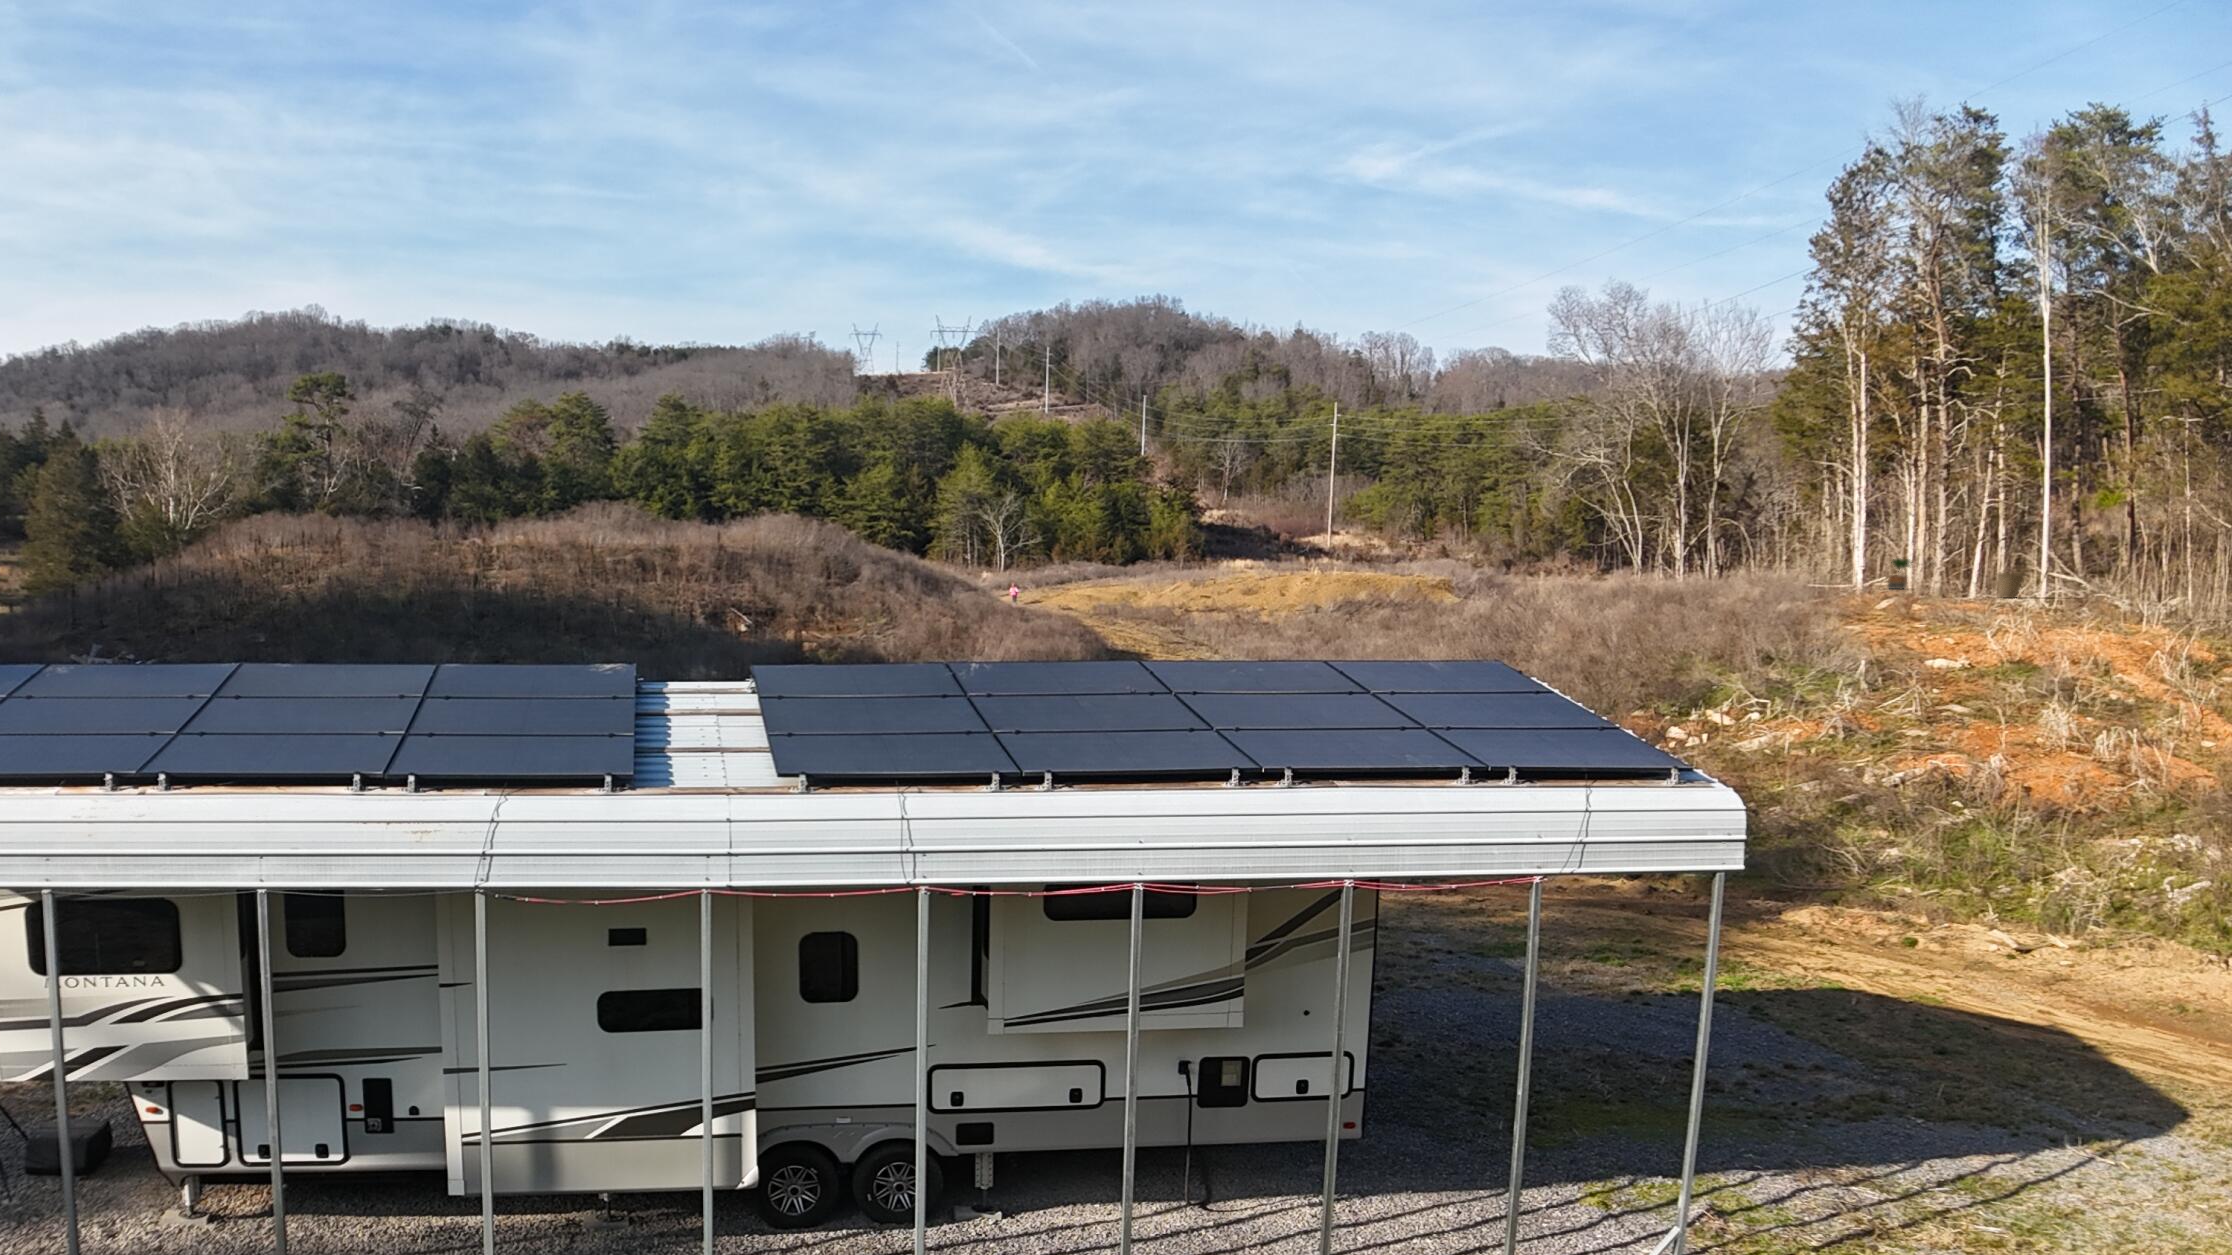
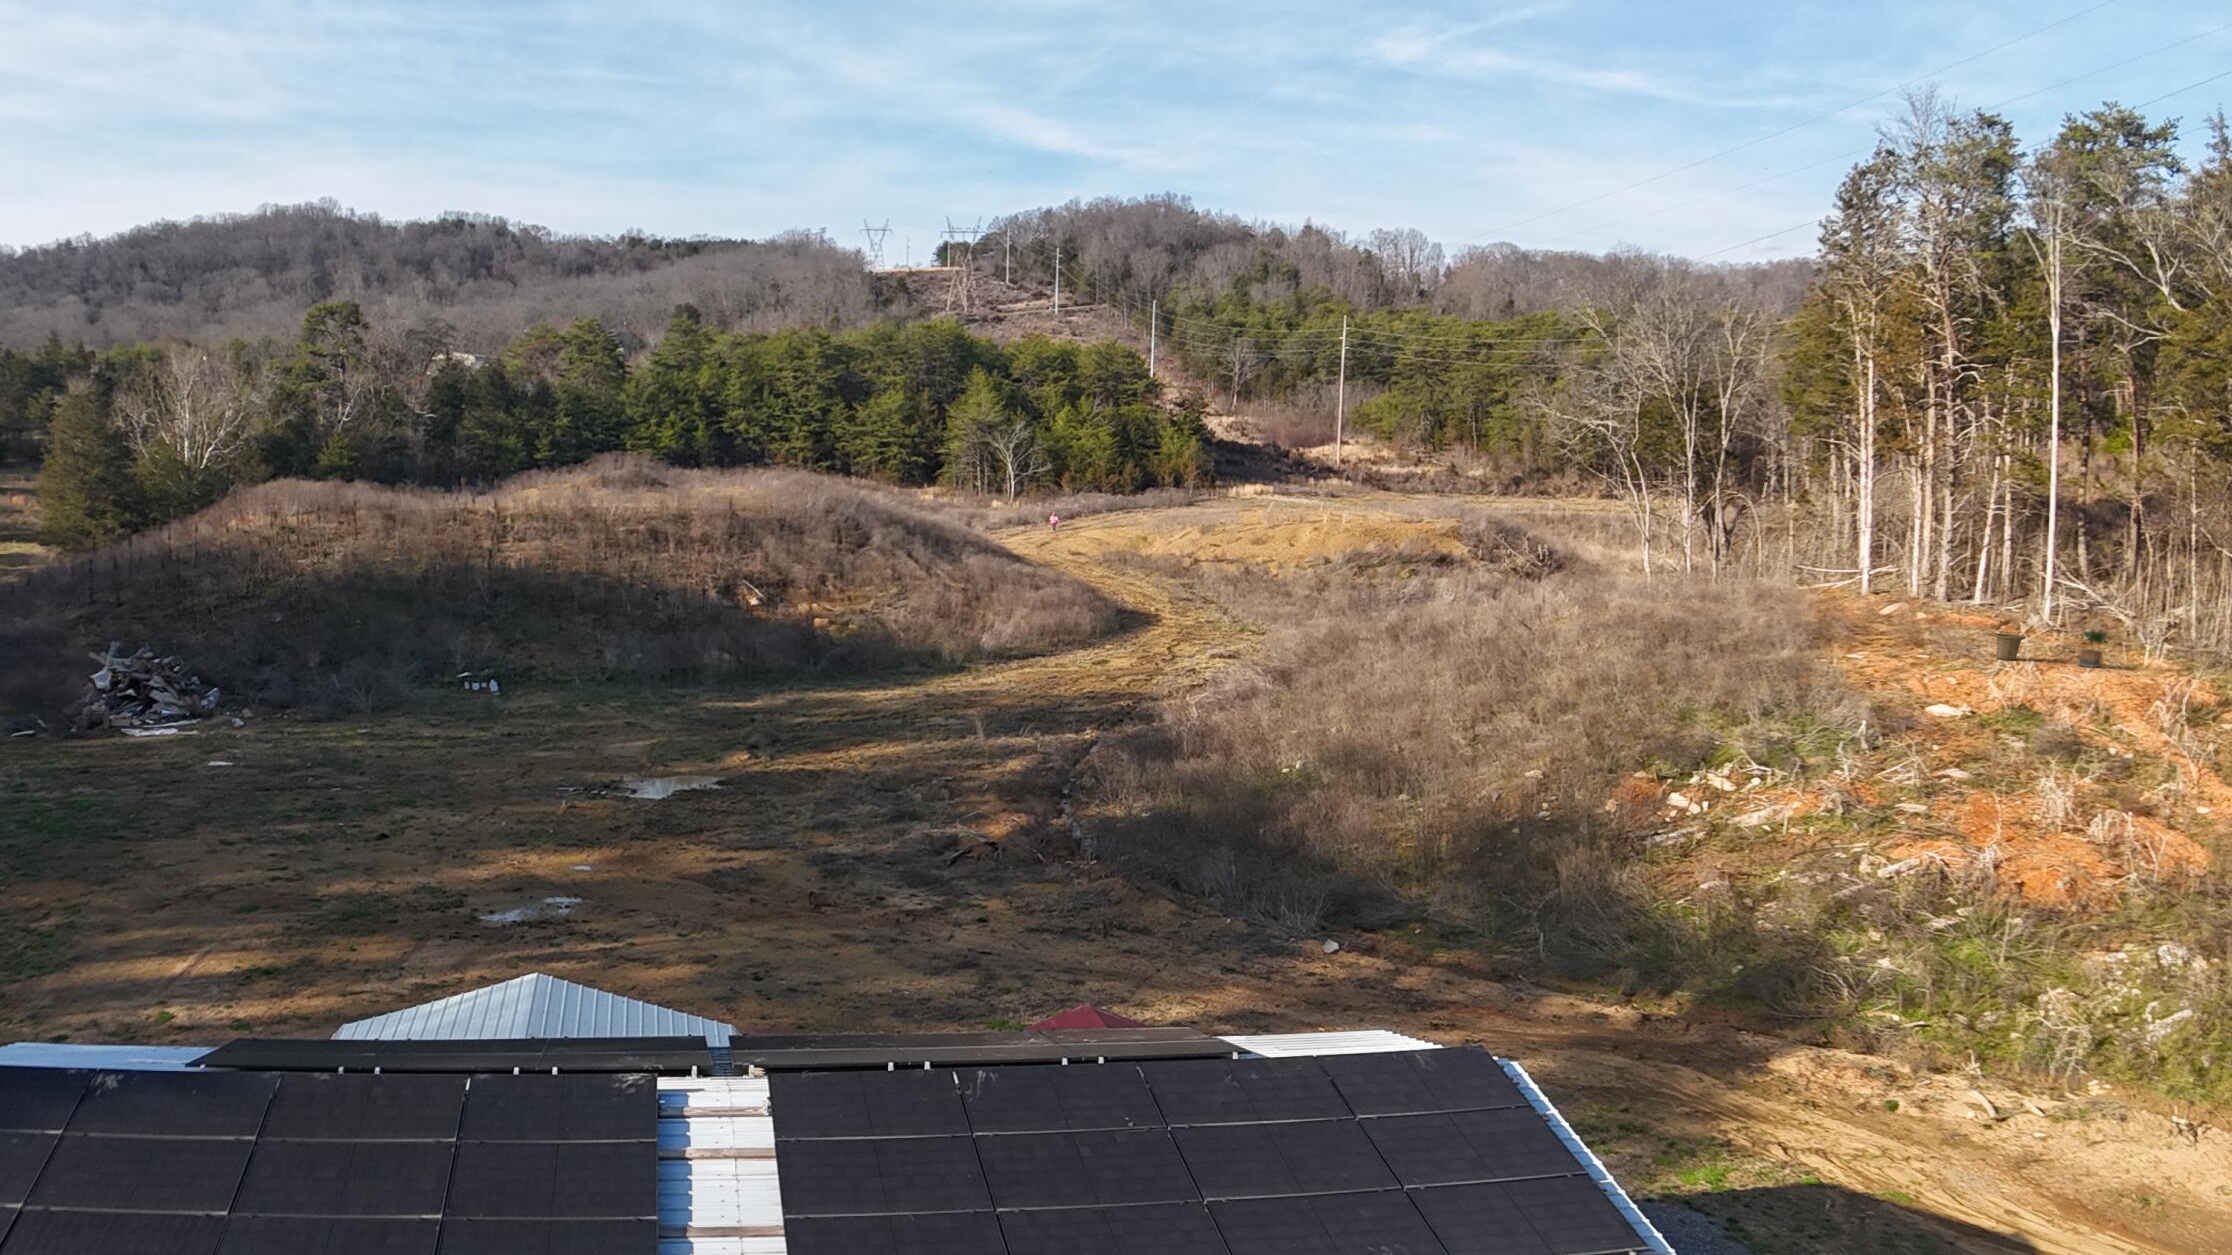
potted tree: present [1888,558,1913,589] -> present [2078,630,2109,668]

